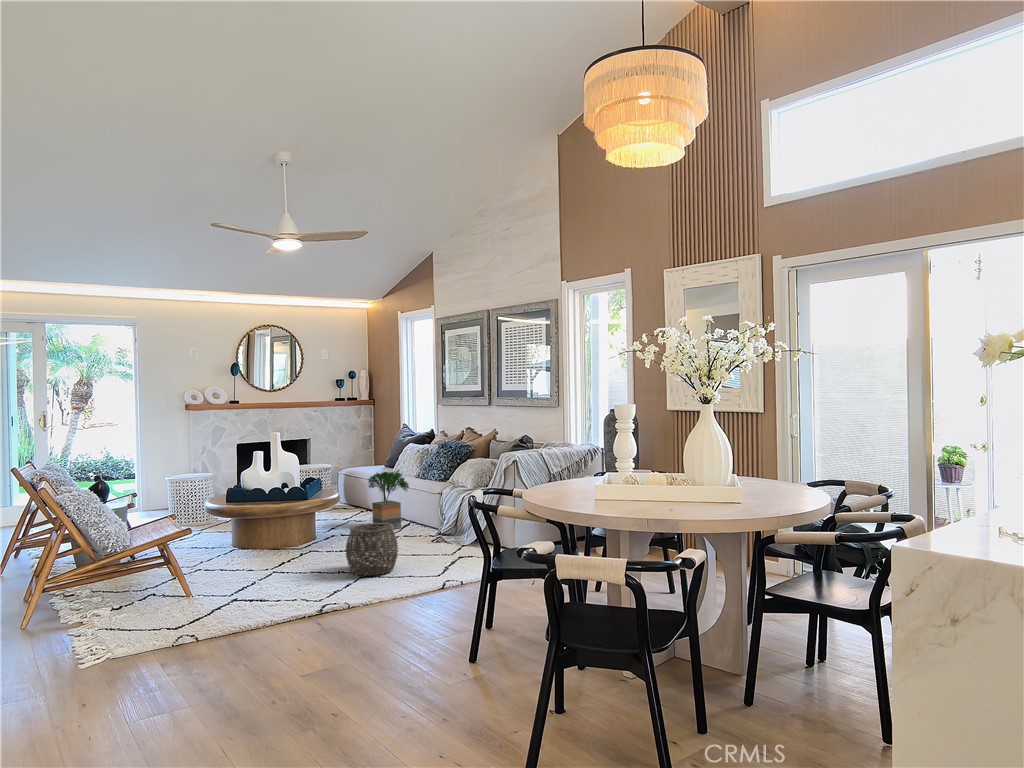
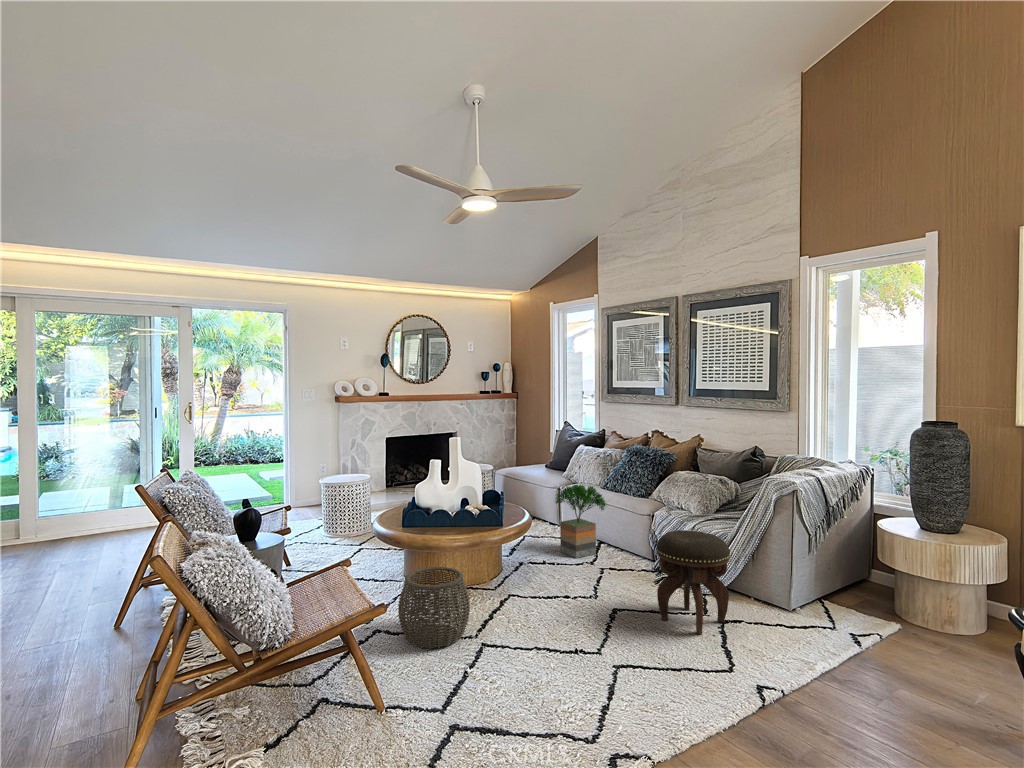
footstool: none [412,494,464,563] -> present [657,530,730,634]
woven basket: present [345,523,398,576] -> present [398,567,470,649]

